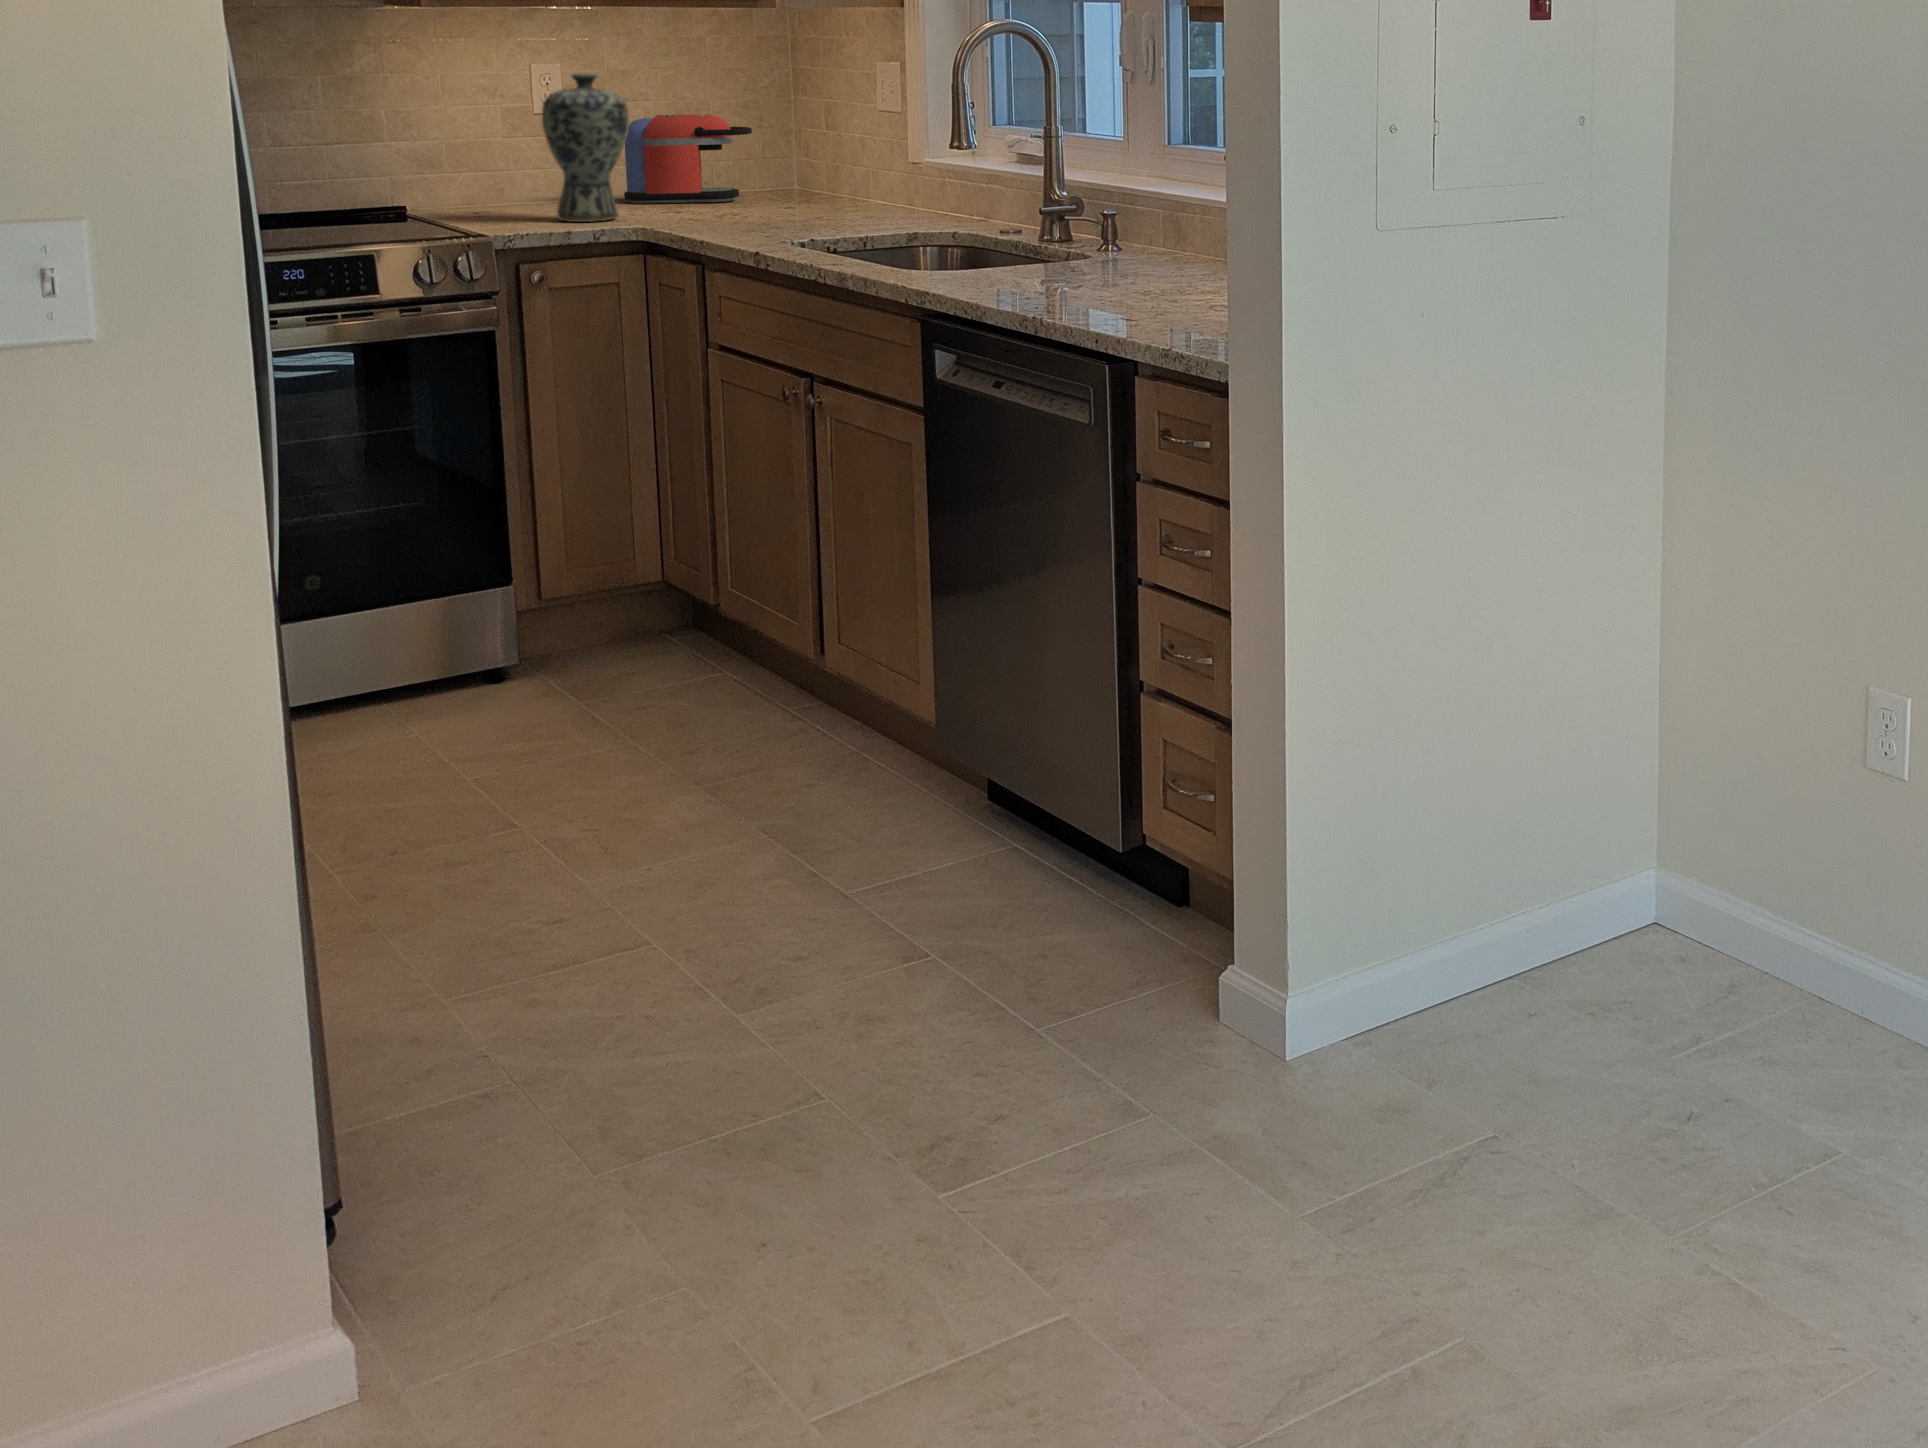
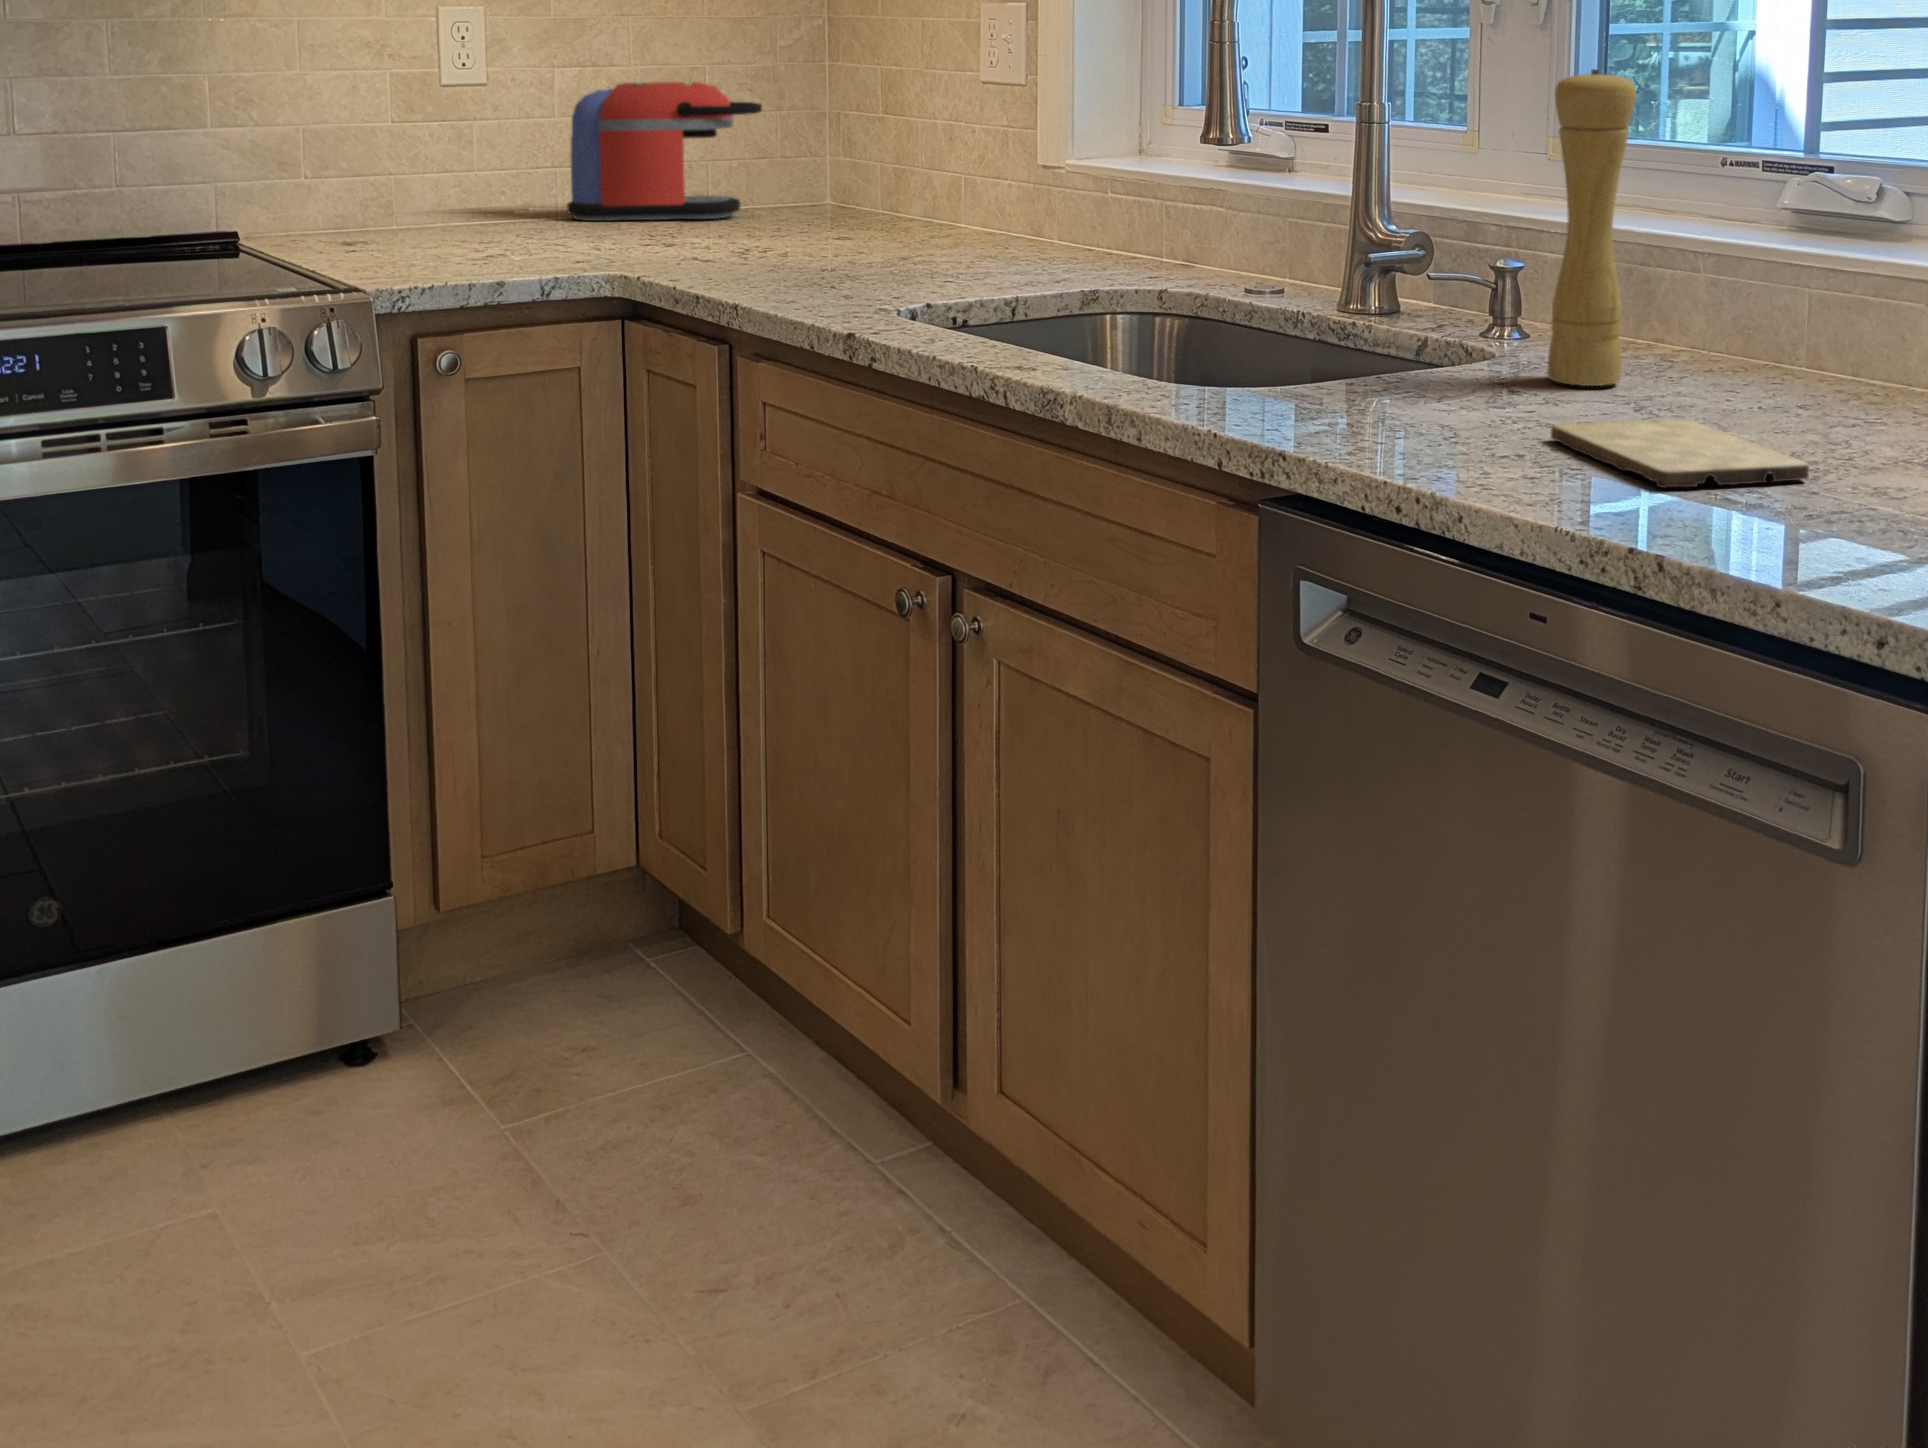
vase: present [542,73,629,222] -> none [453,13,590,257]
pepper mill: none [1110,105,1152,269] -> present [1547,69,1636,386]
cutting board: none [1074,277,1171,301] -> present [1551,419,1809,488]

